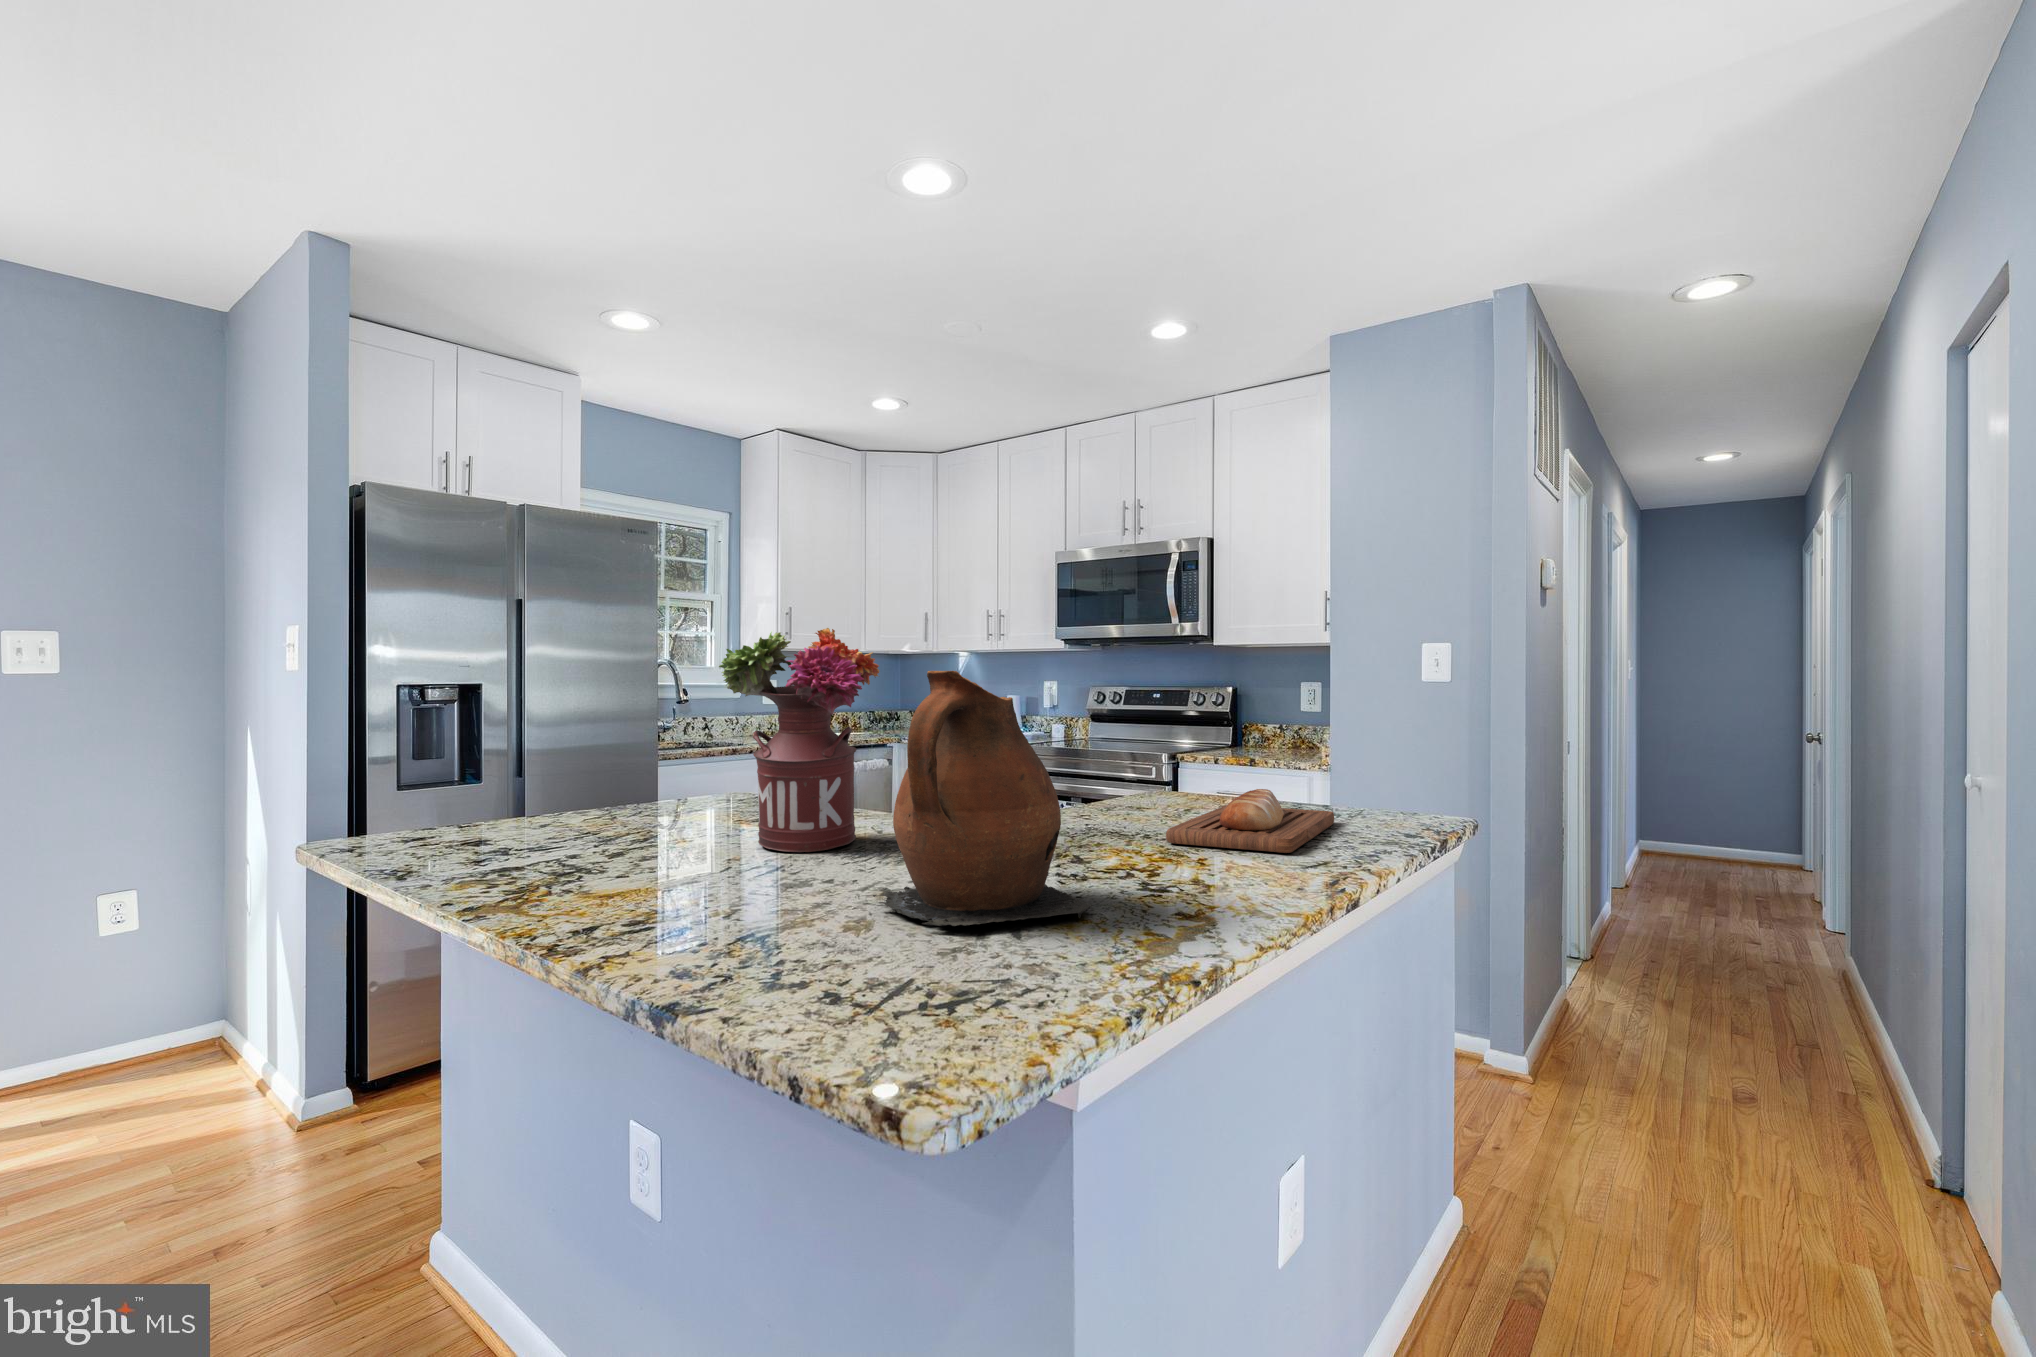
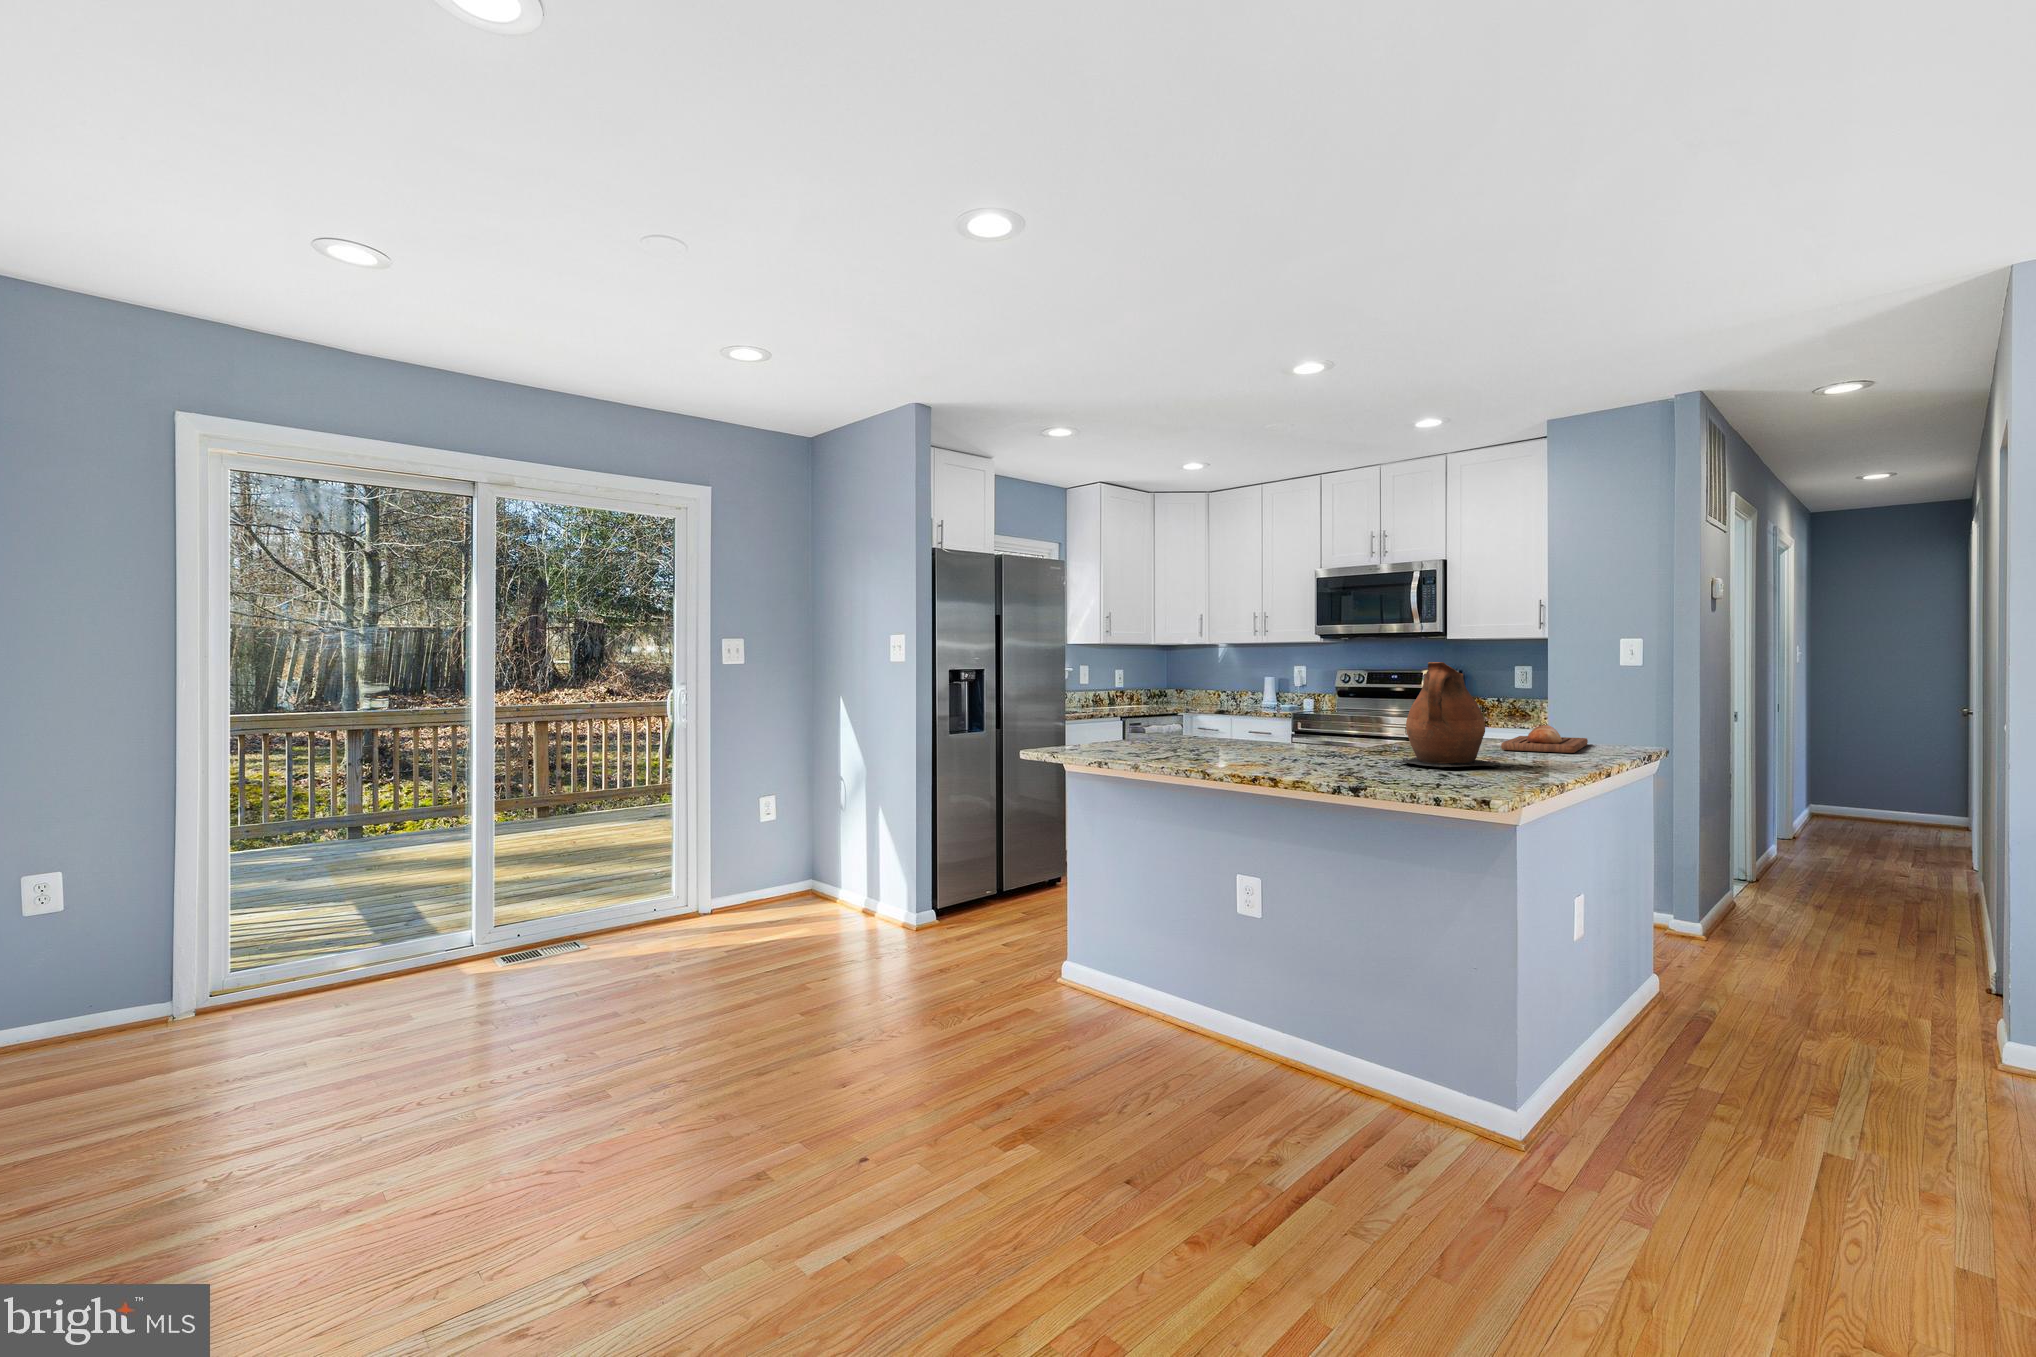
flower arrangement: present [719,628,879,852] -> none [1267,640,1346,752]

